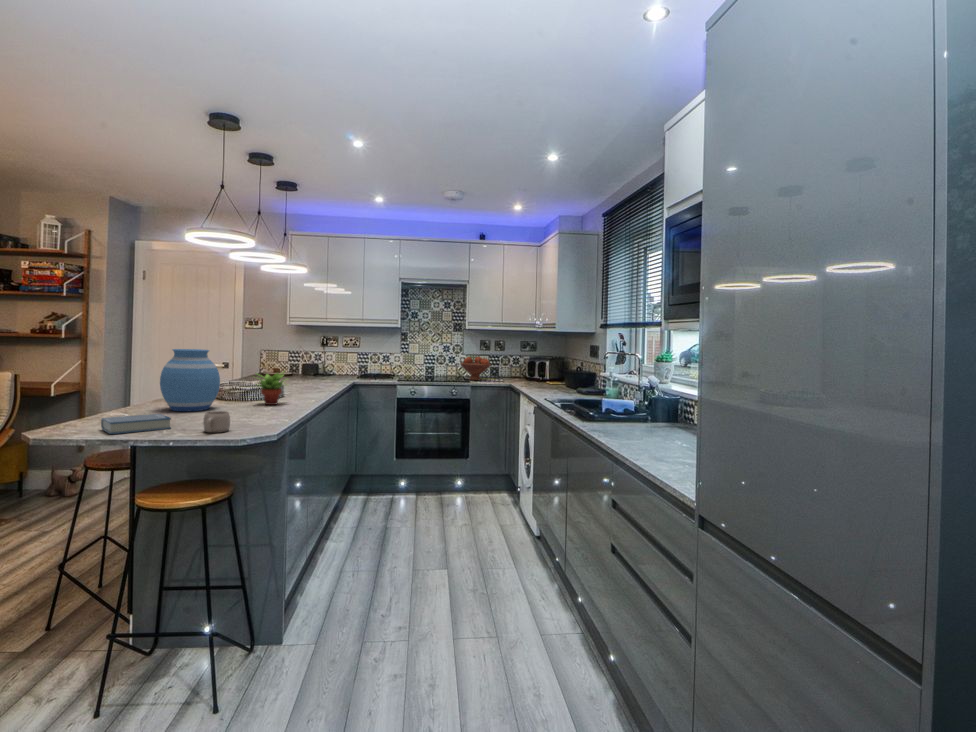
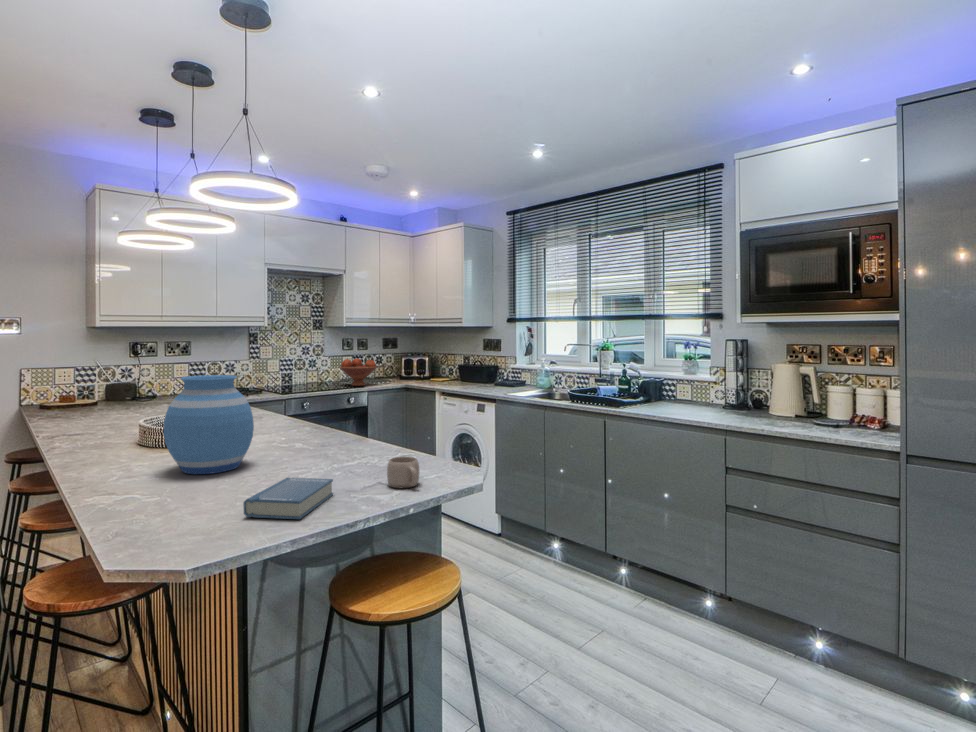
succulent plant: present [260,373,284,405] -> none [260,394,311,445]

